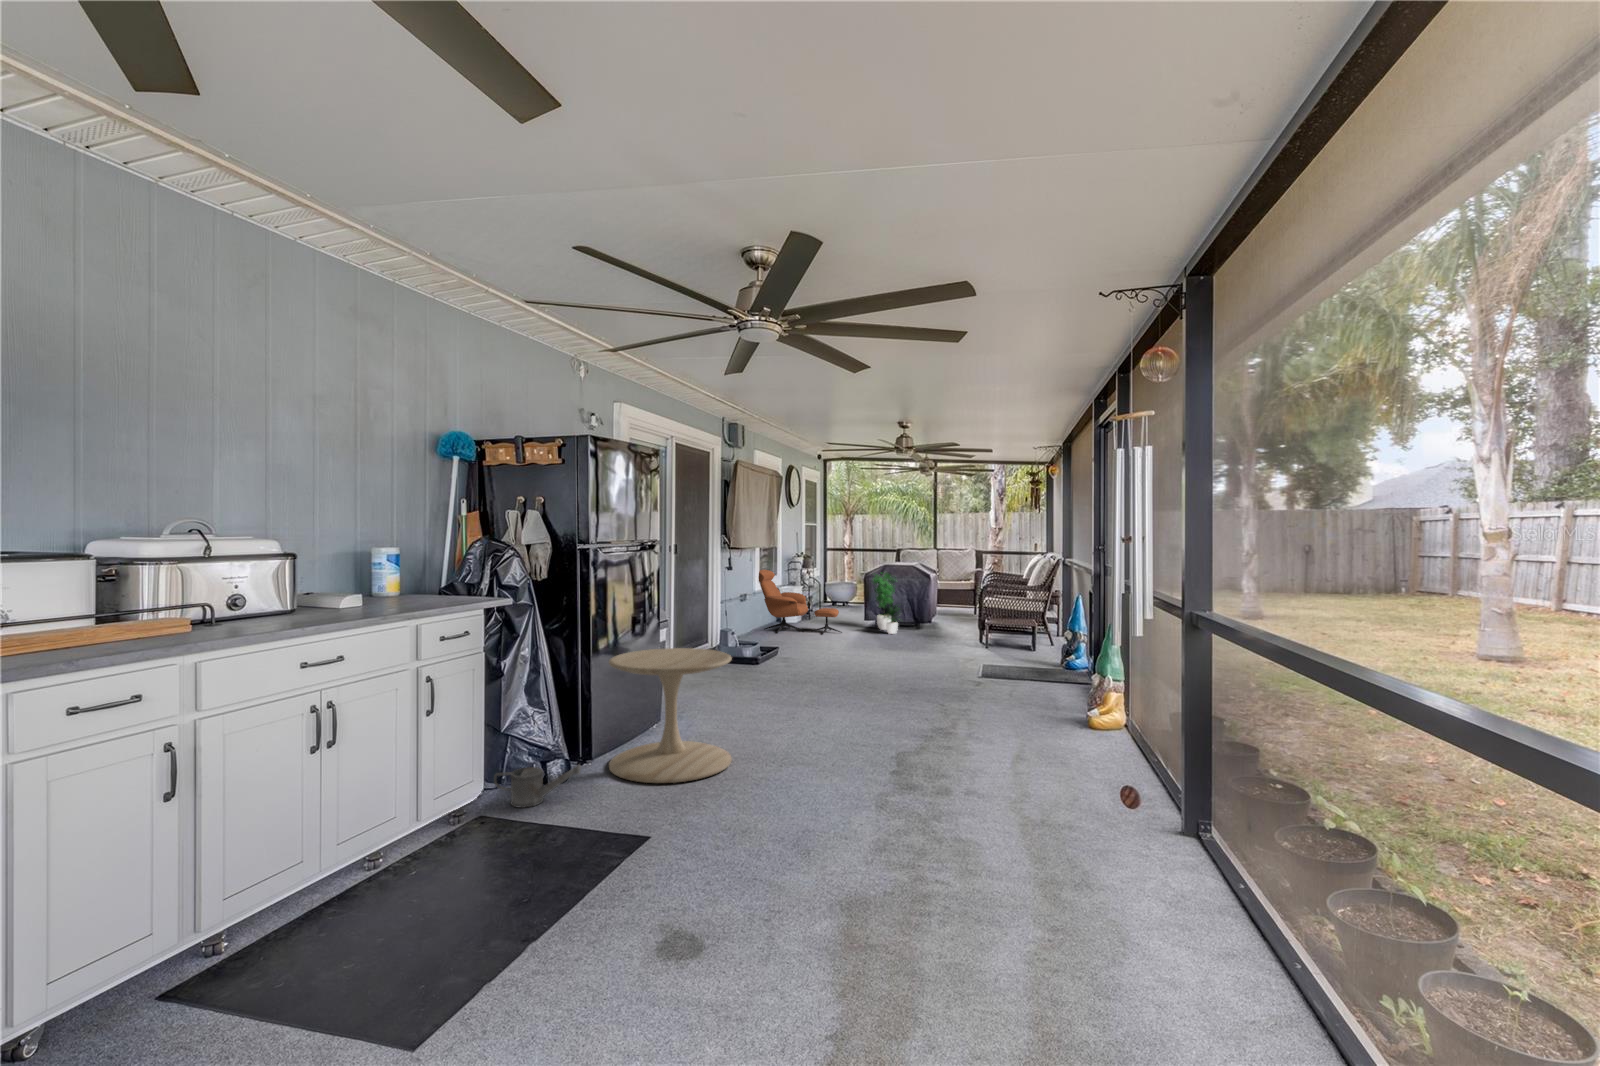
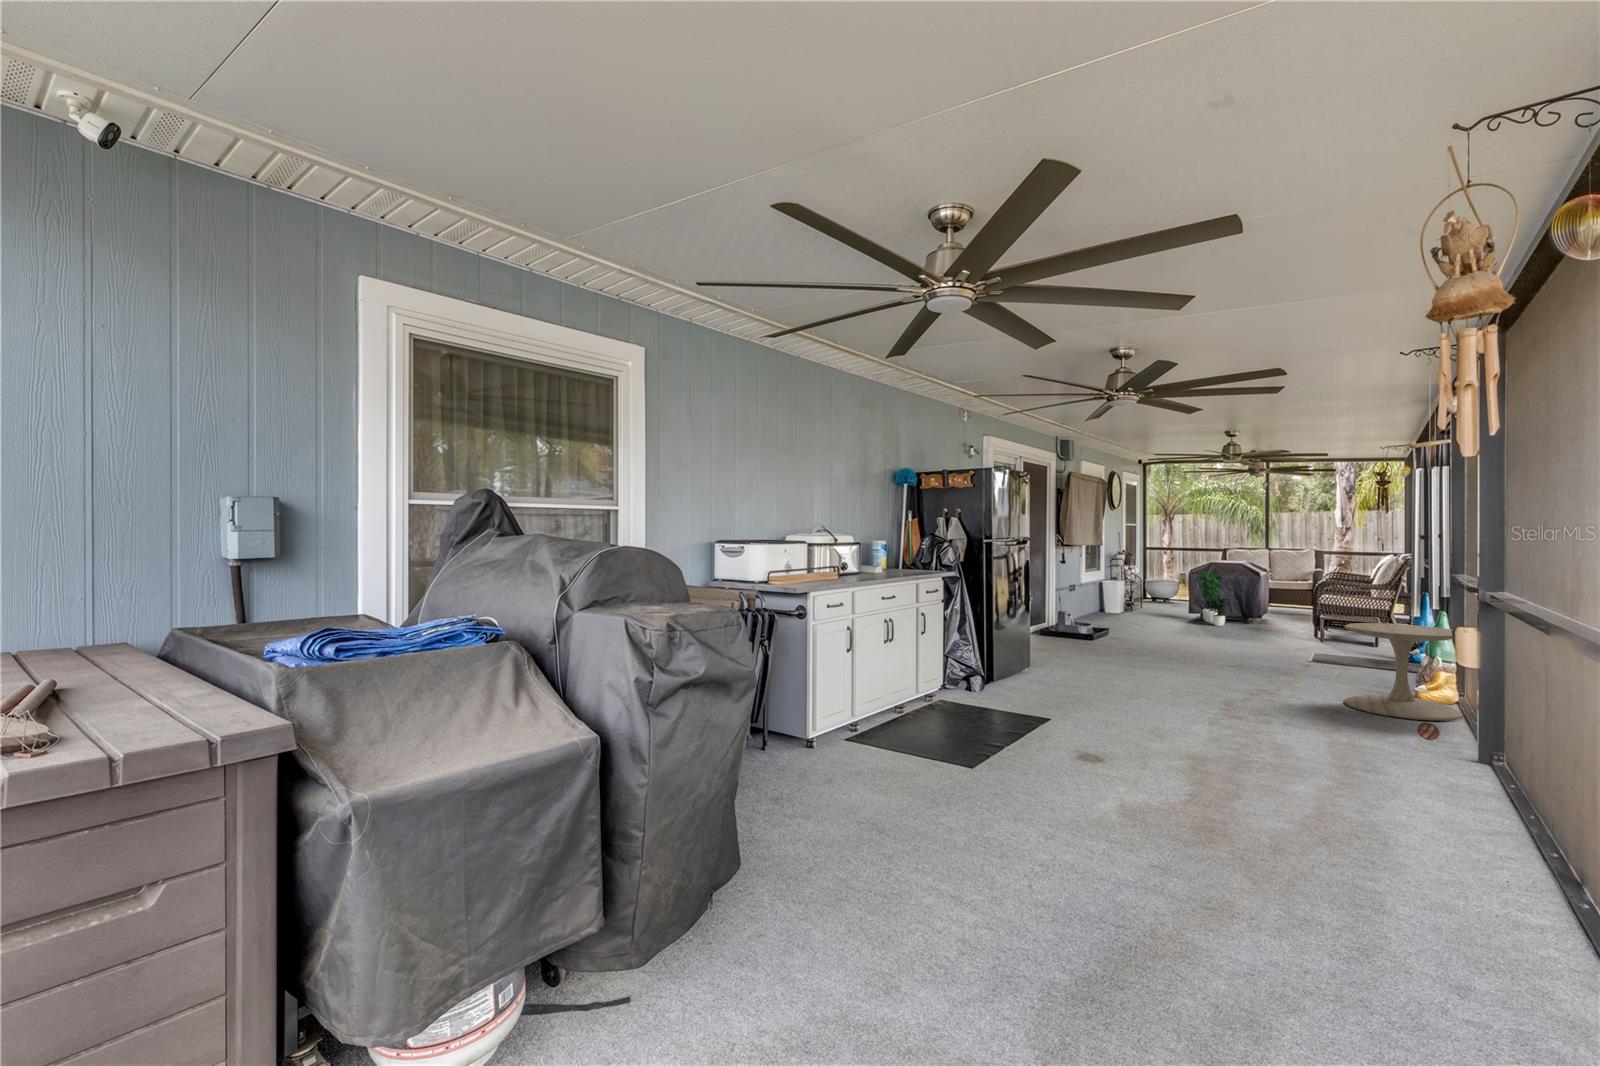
lounge chair: present [759,570,842,634] -> none [1086,565,1168,623]
side table: present [609,648,732,783] -> present [1344,623,1463,721]
watering can: present [494,765,581,808] -> none [944,679,997,702]

